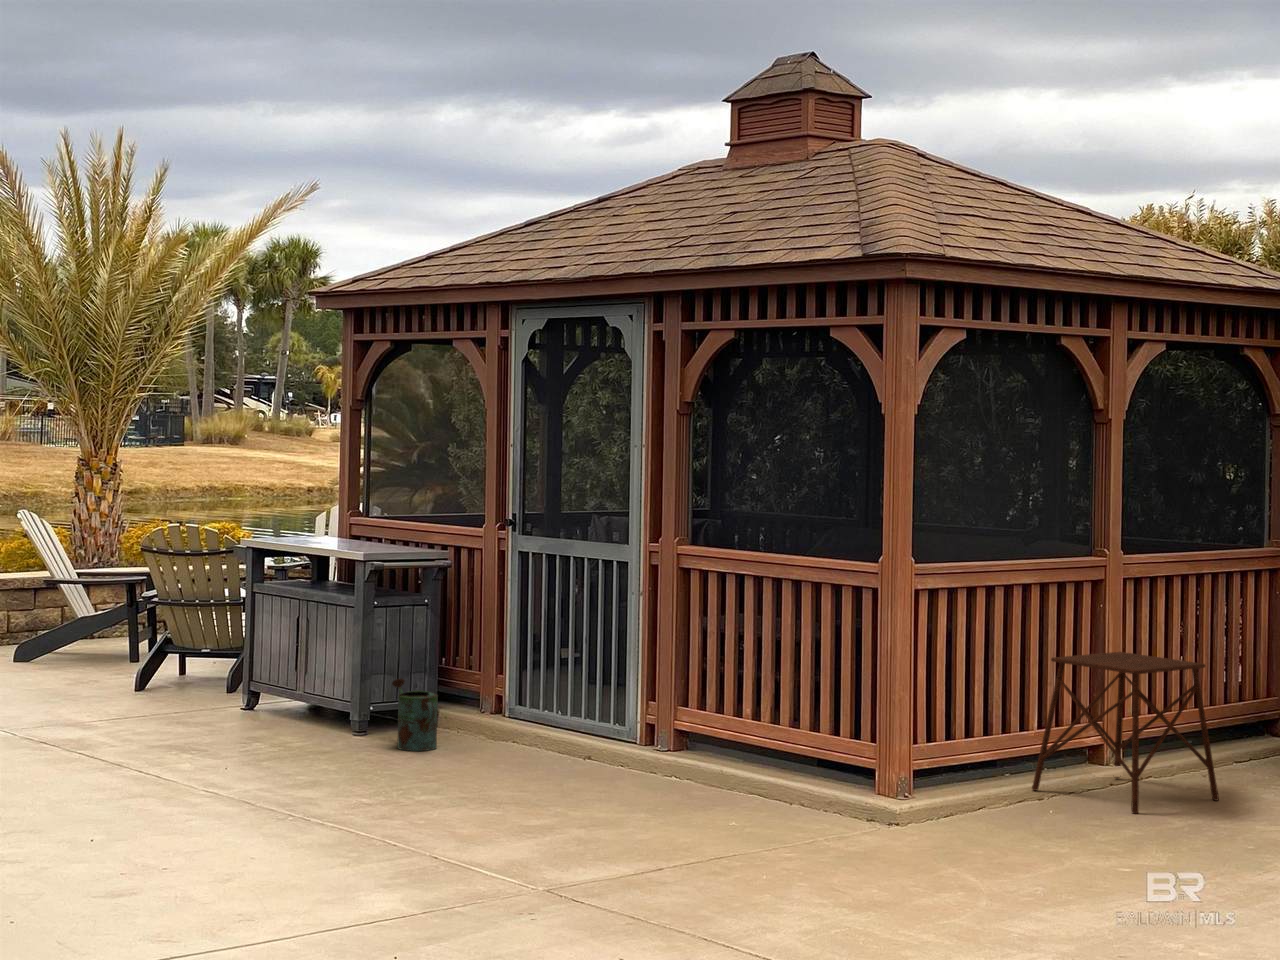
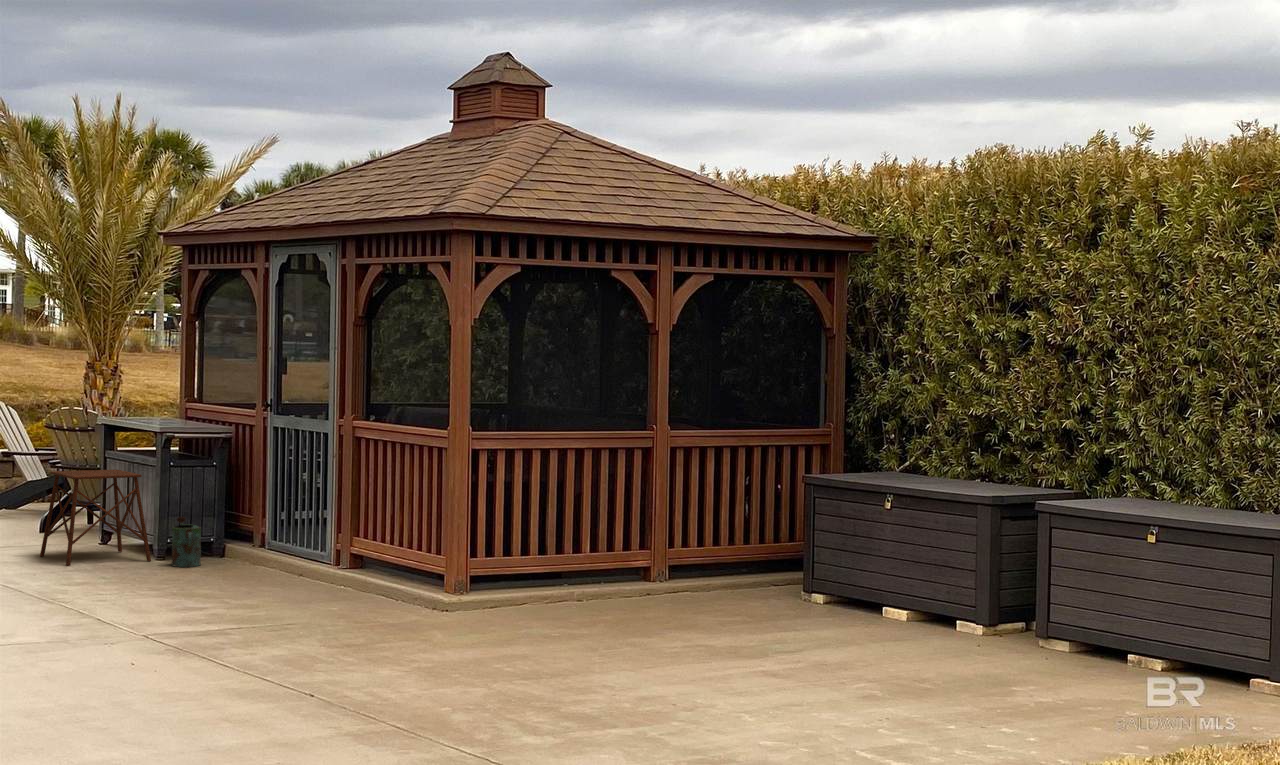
side table: present [1032,652,1219,814] -> present [40,470,151,566]

